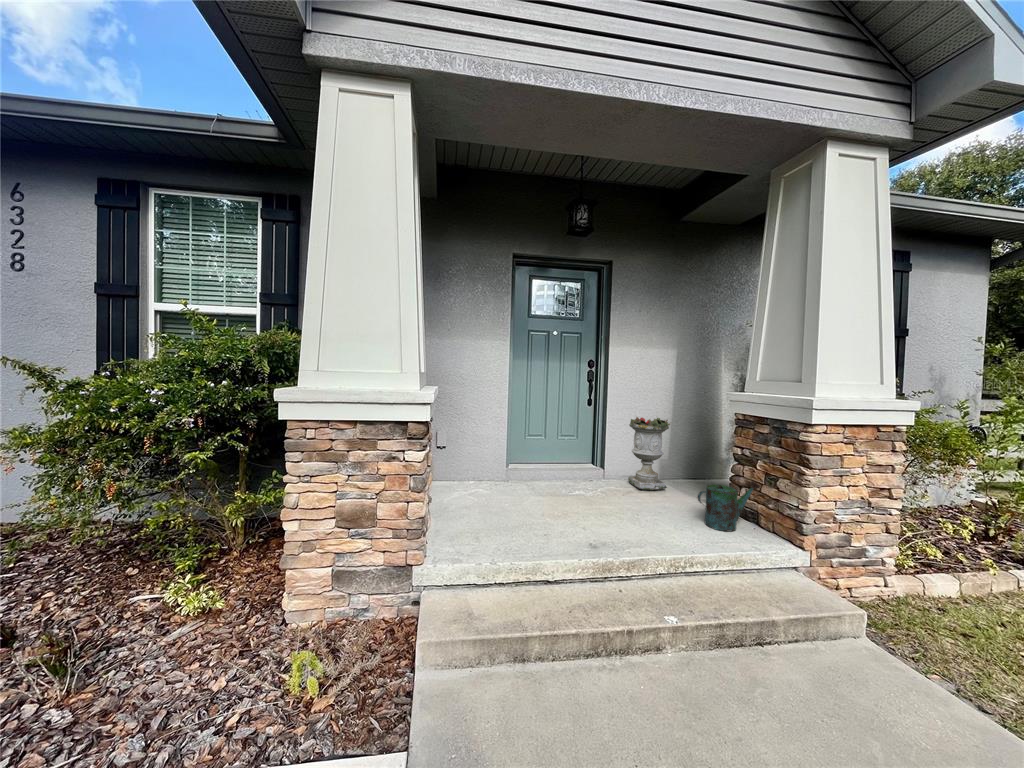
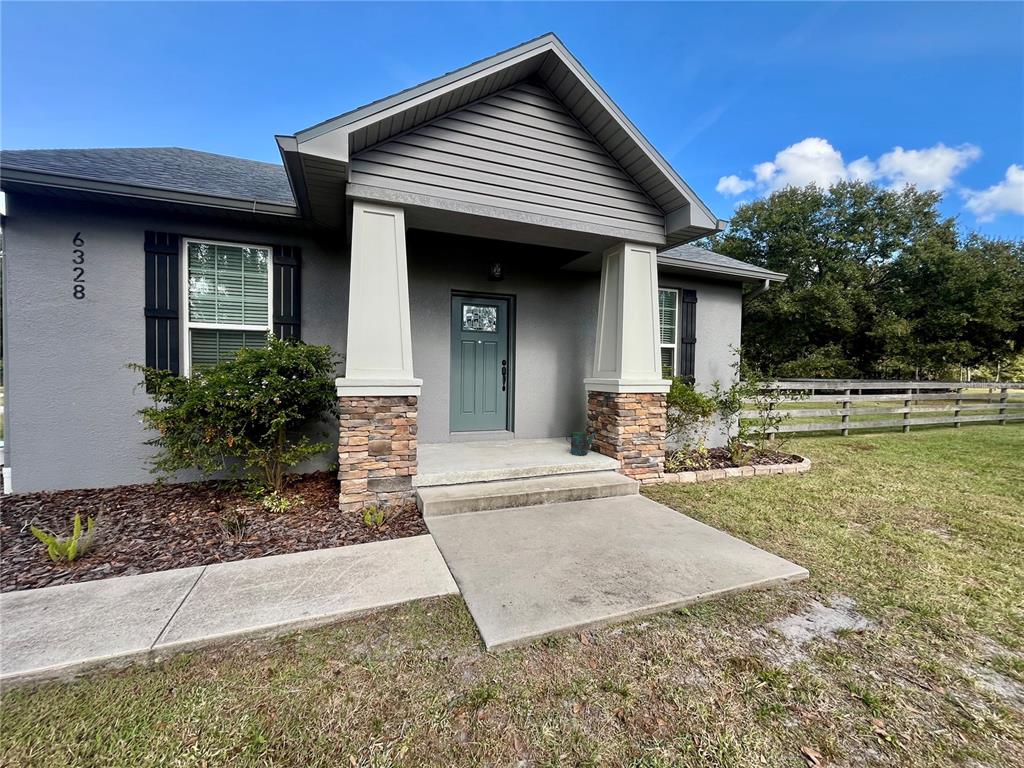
planter: present [628,417,672,490] -> none [530,396,556,442]

